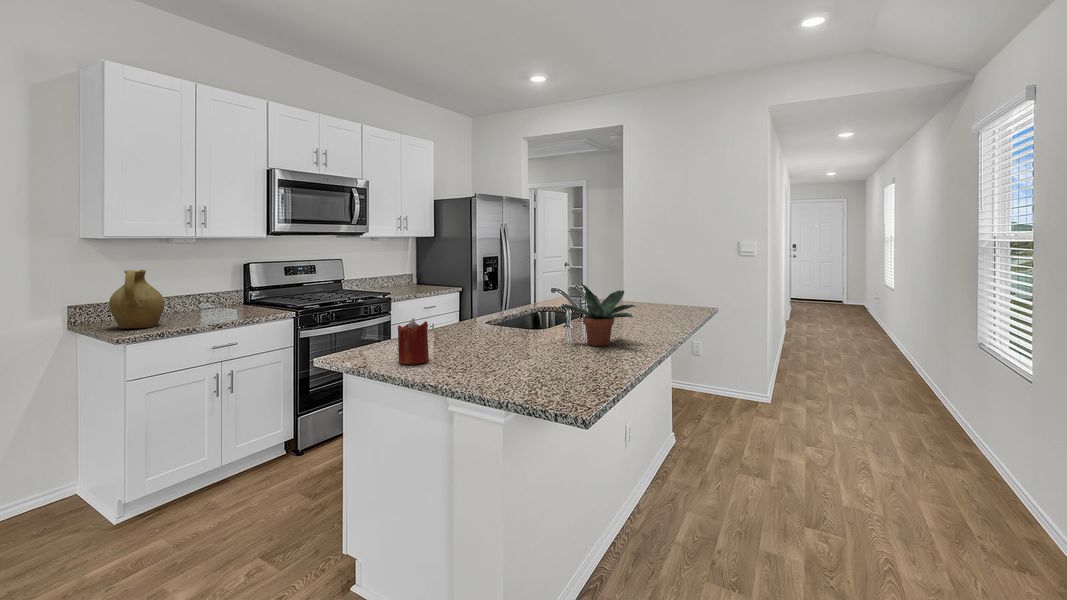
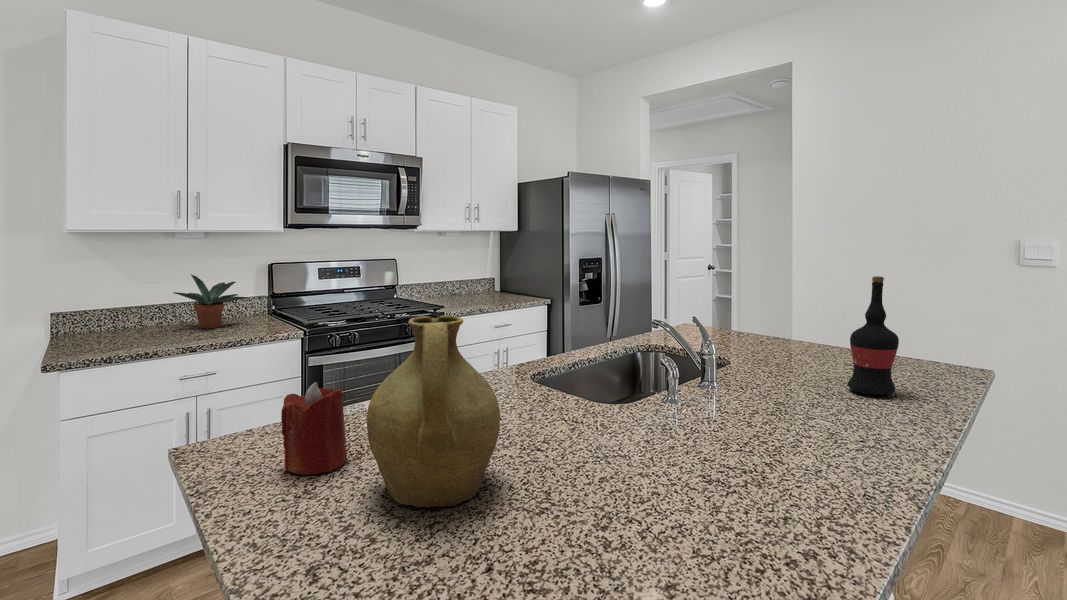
wine bottle: none [662,262,684,323] -> present [847,276,899,395]
pitcher: present [109,270,164,329] -> present [367,315,500,508]
potted plant: present [560,284,635,346] -> present [174,275,246,329]

